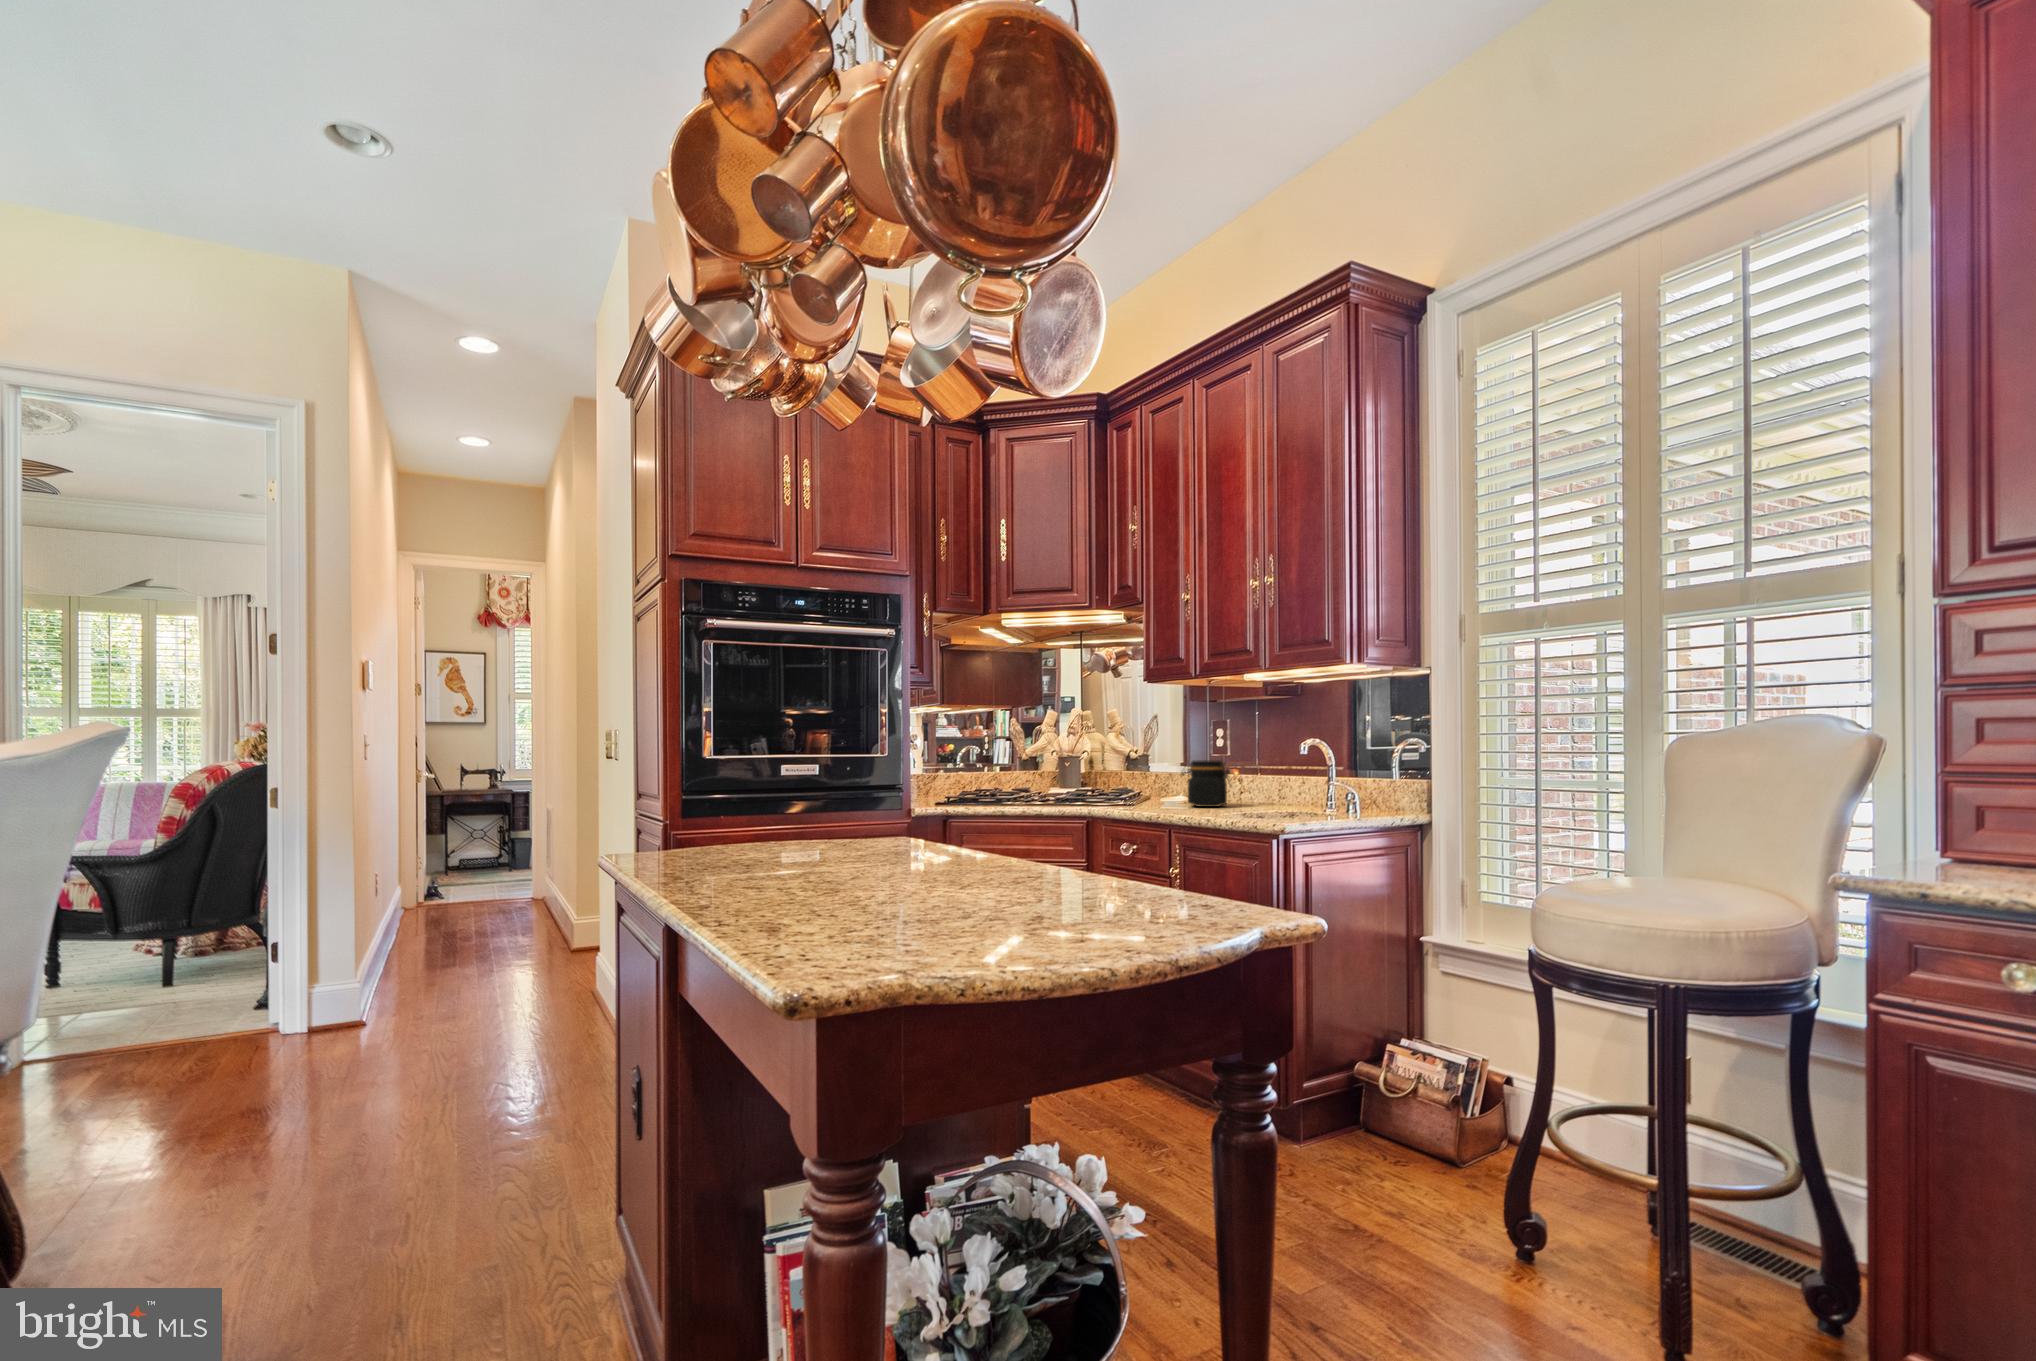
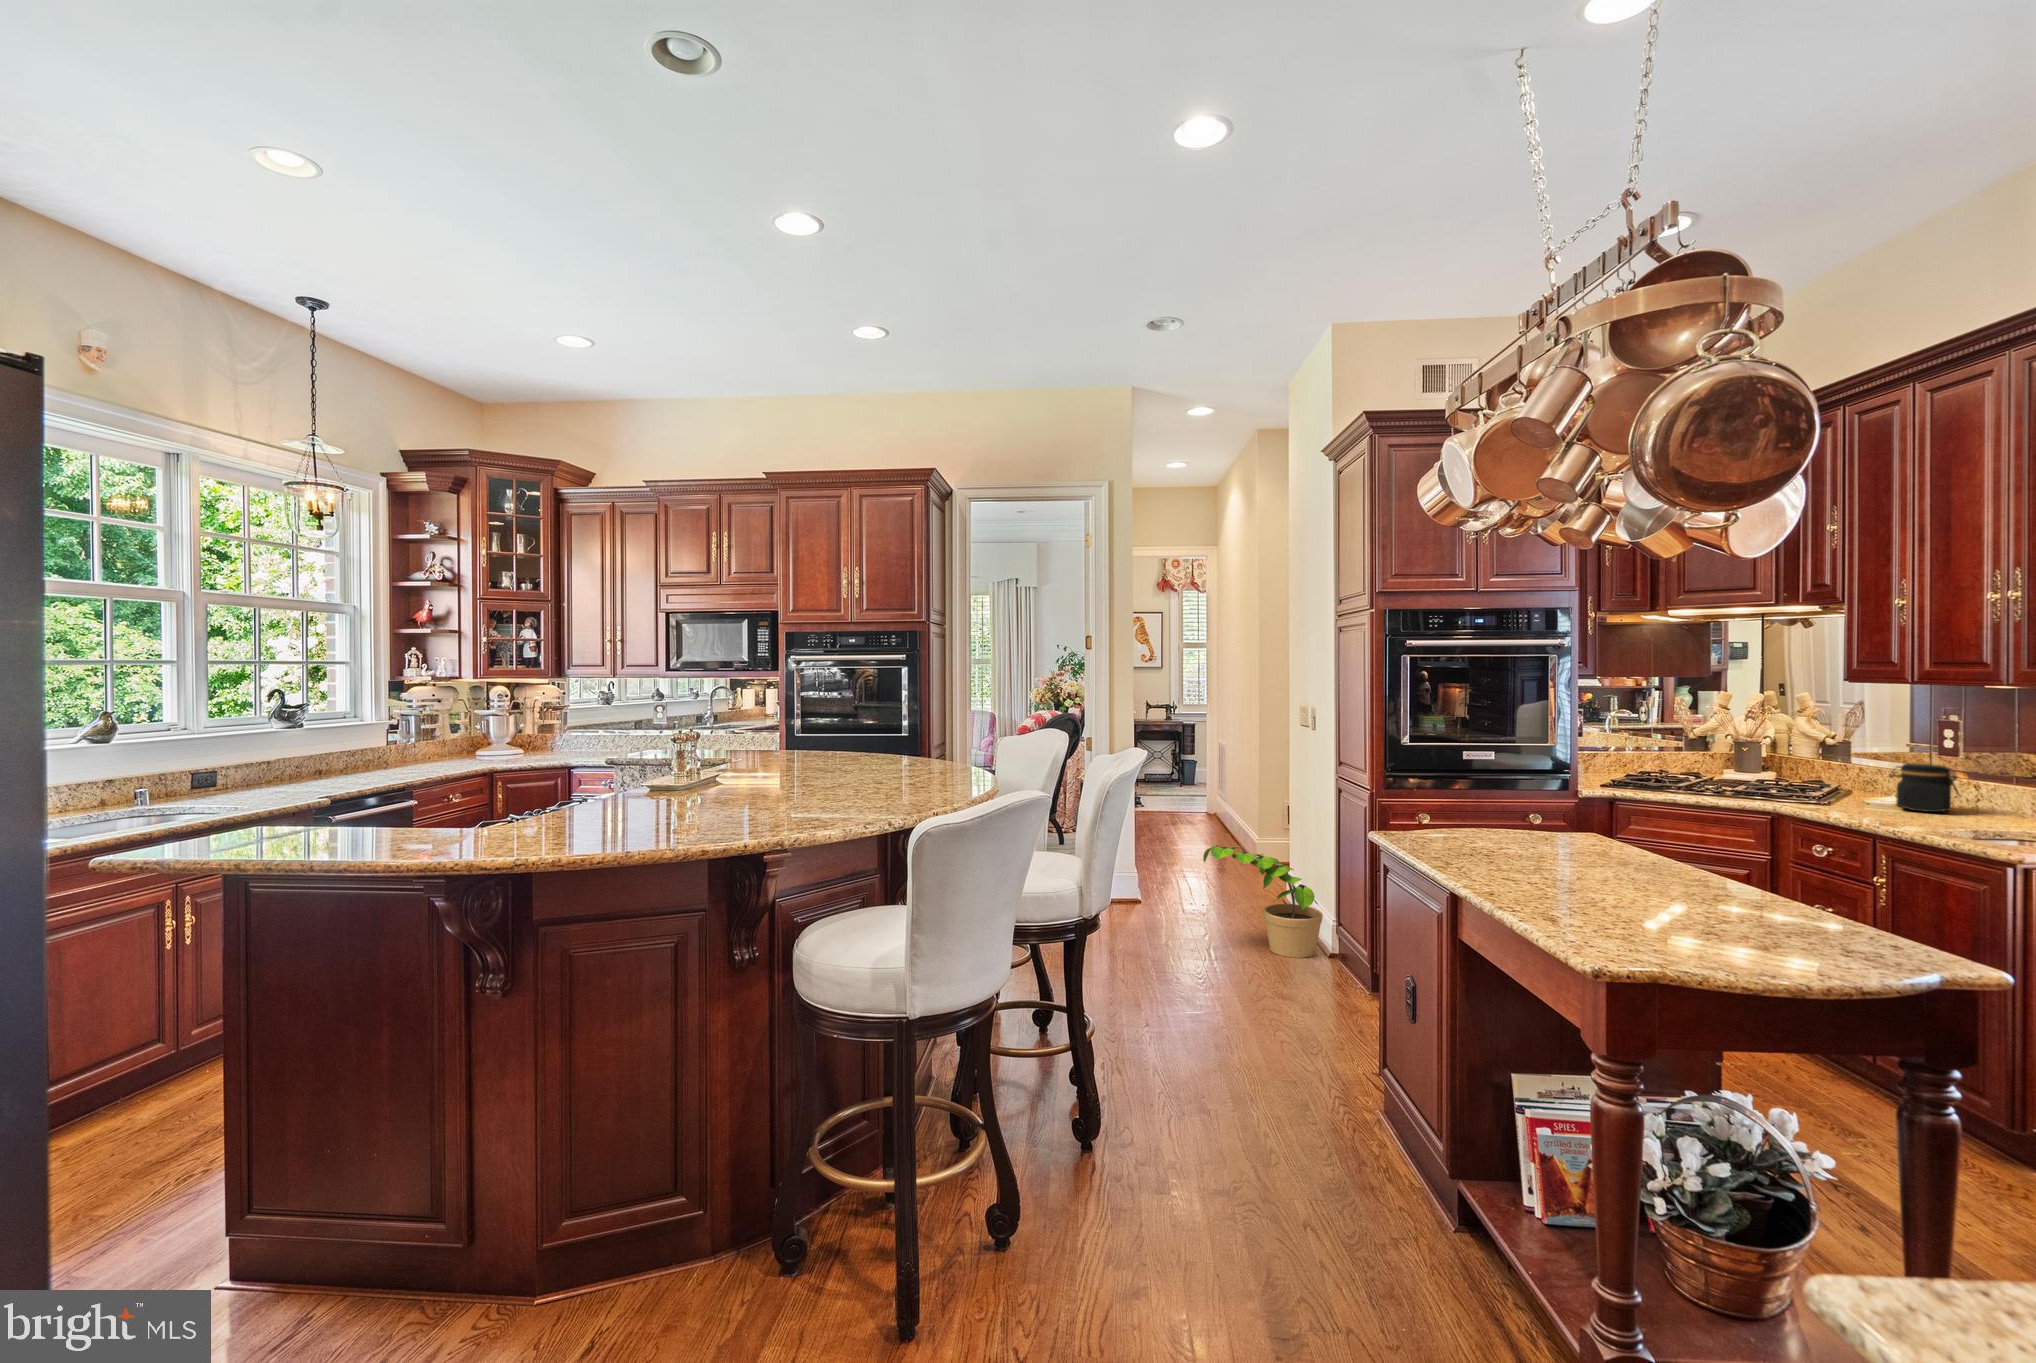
potted plant: none [416,932,608,1090] -> present [1203,845,1323,958]

